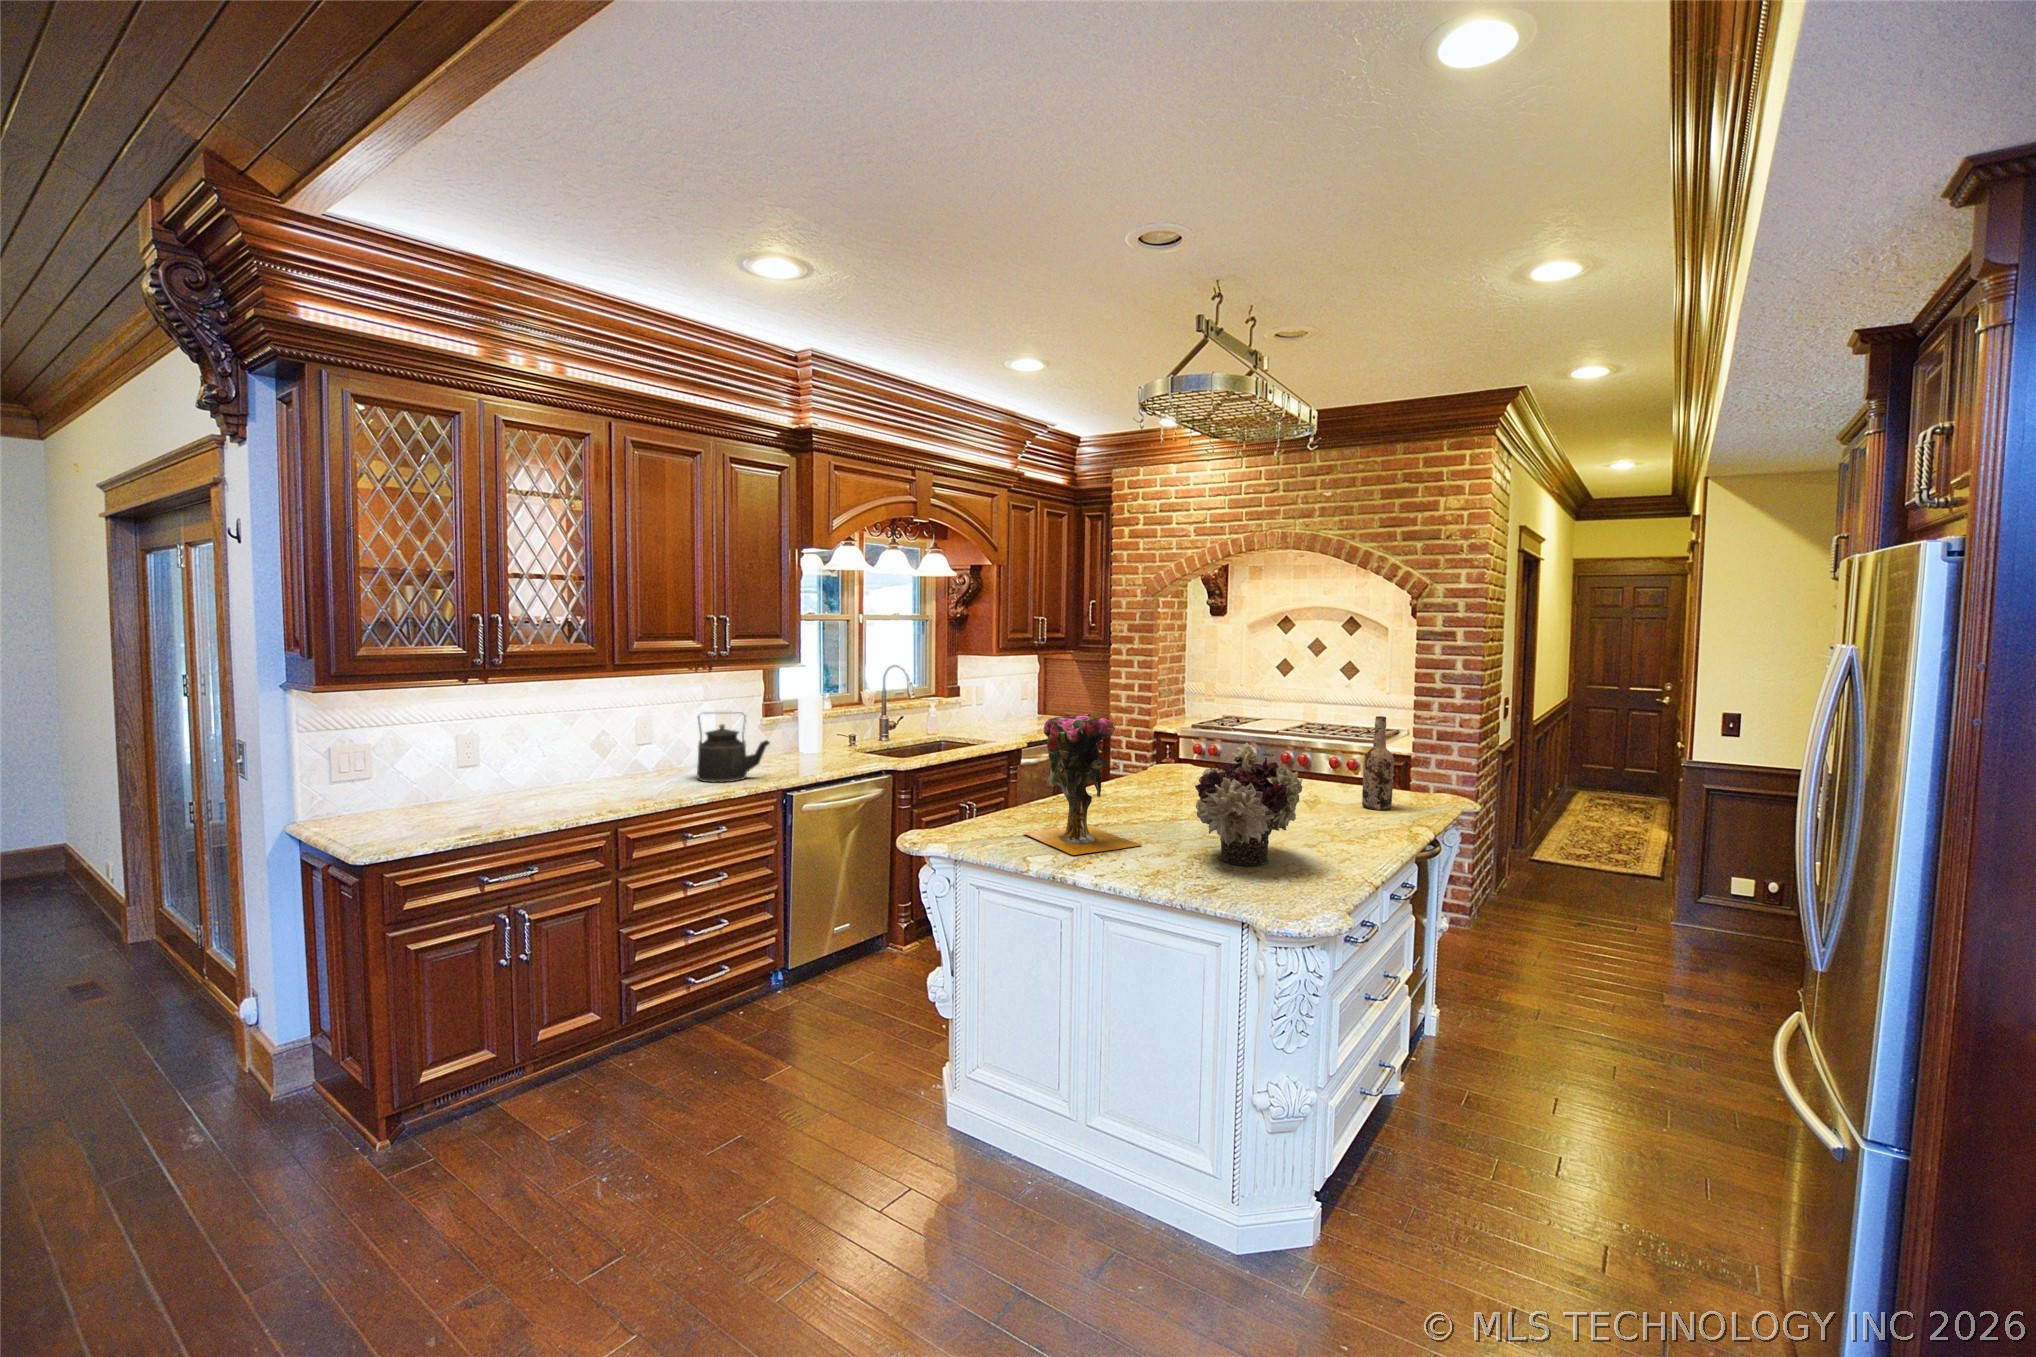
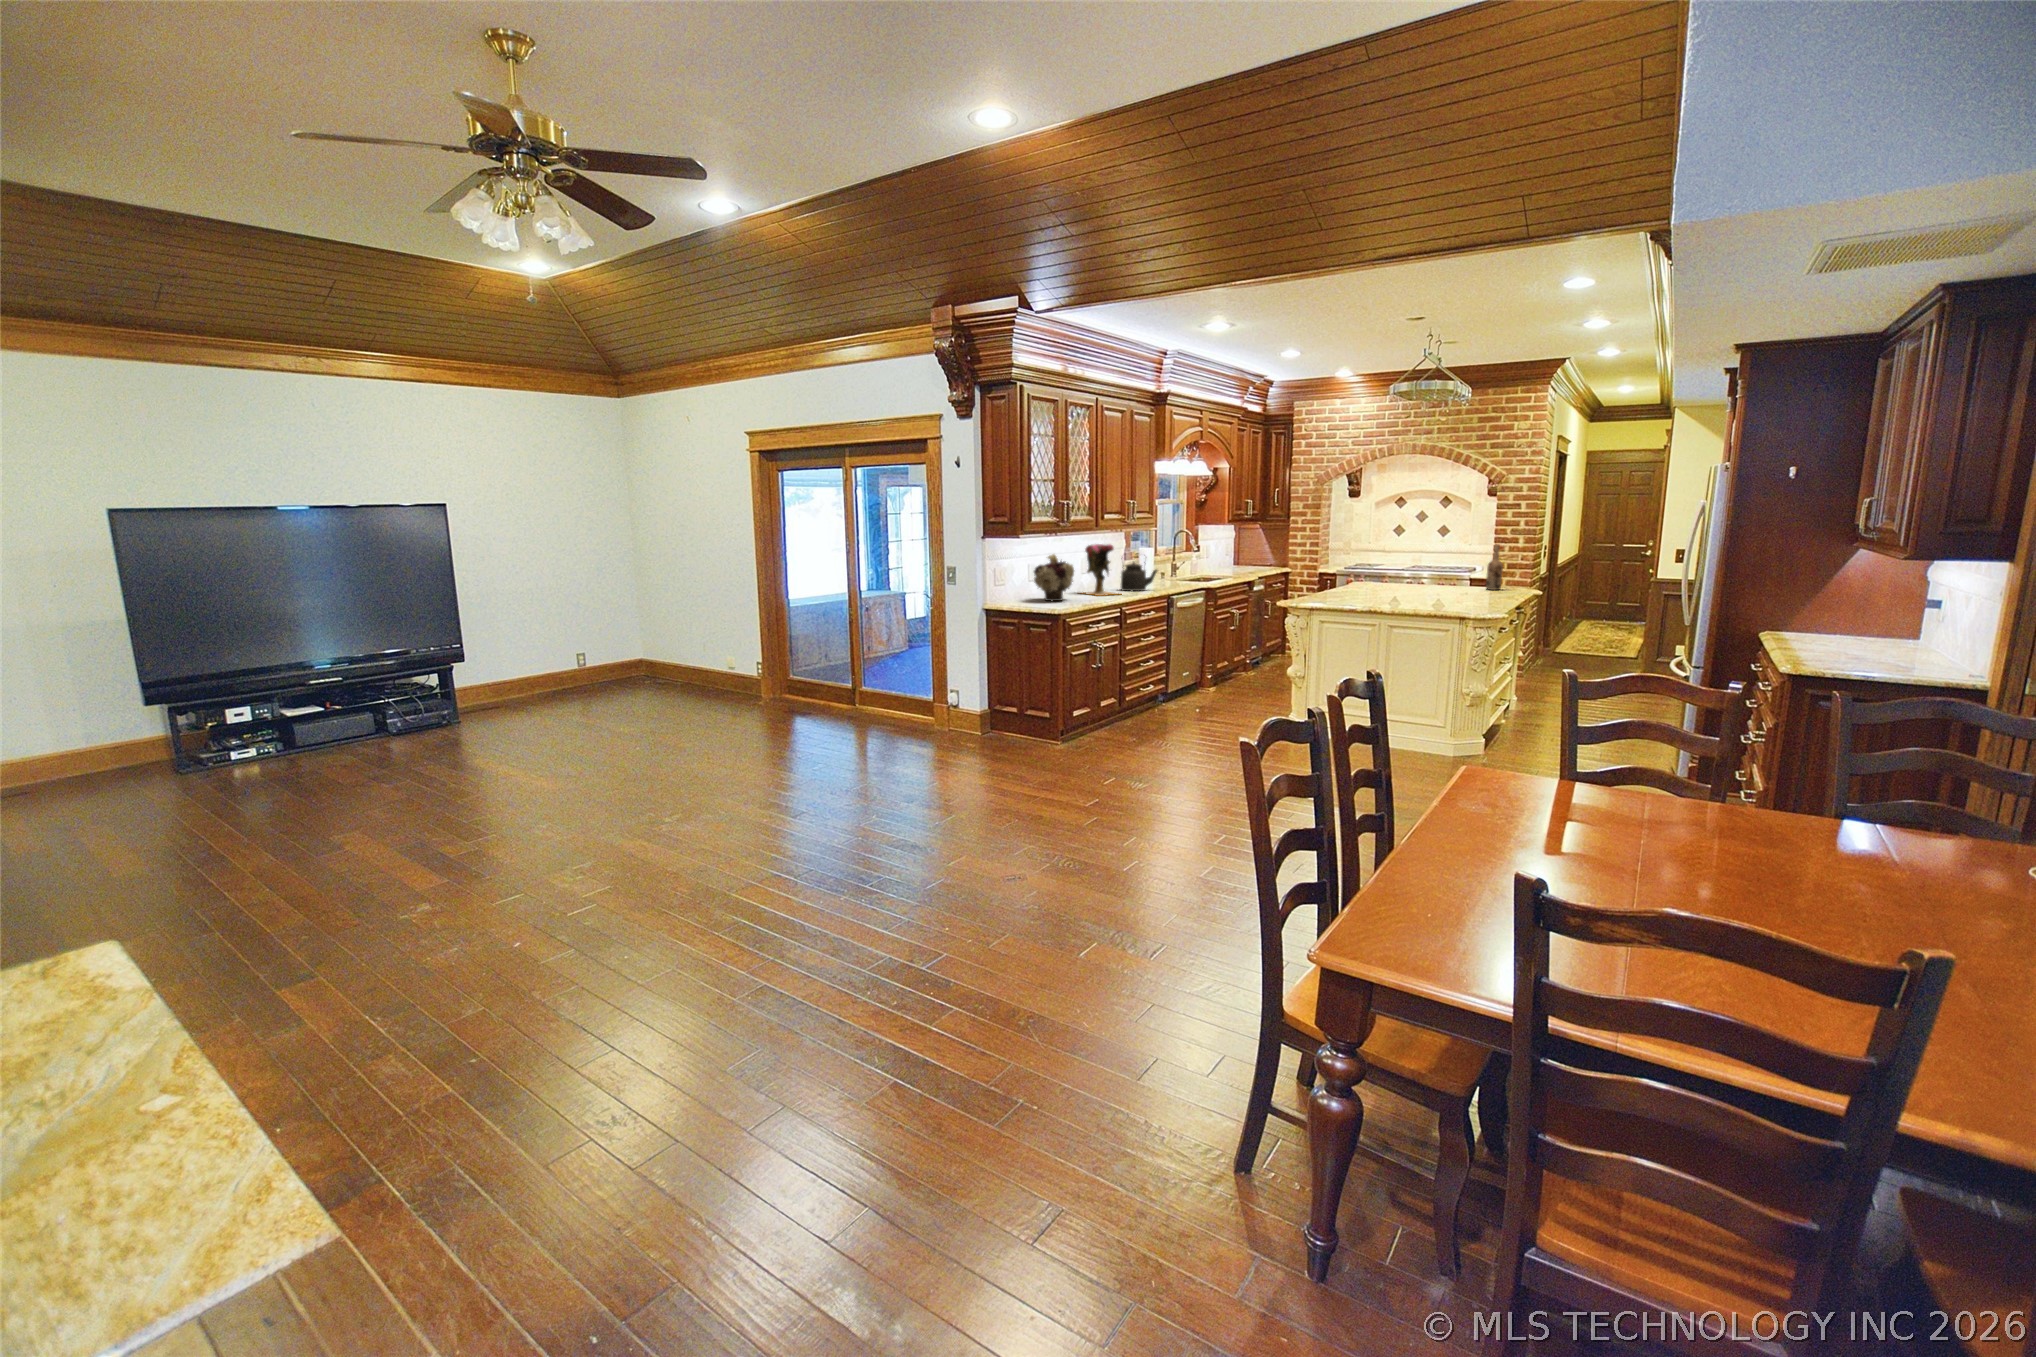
vase: present [1023,715,1141,855] -> present [1084,544,1117,596]
flower arrangement: present [1195,743,1303,866] -> present [1034,554,1074,601]

